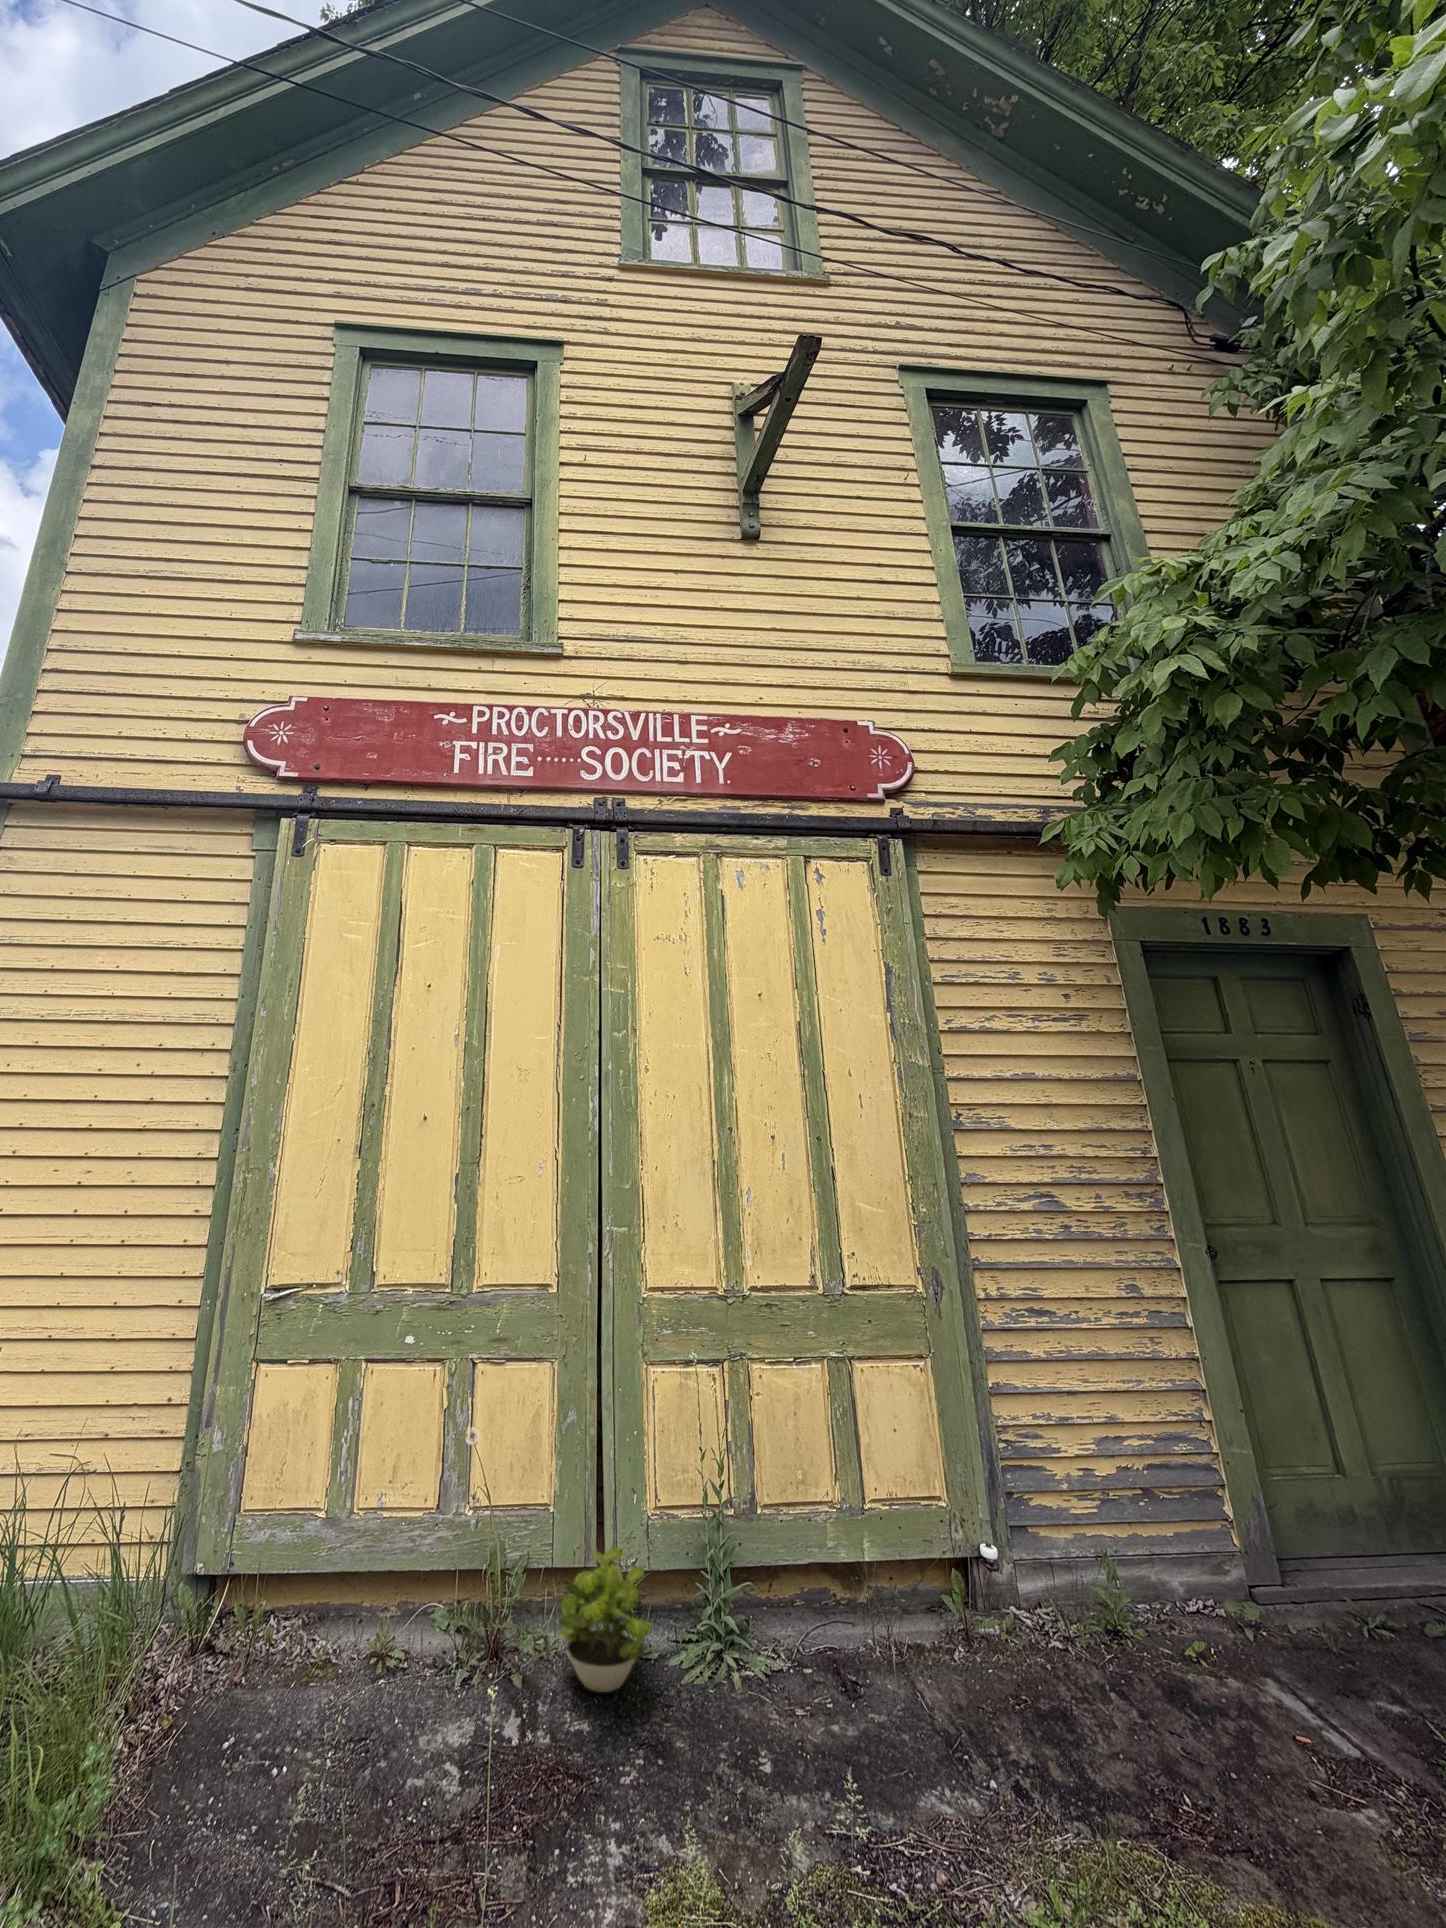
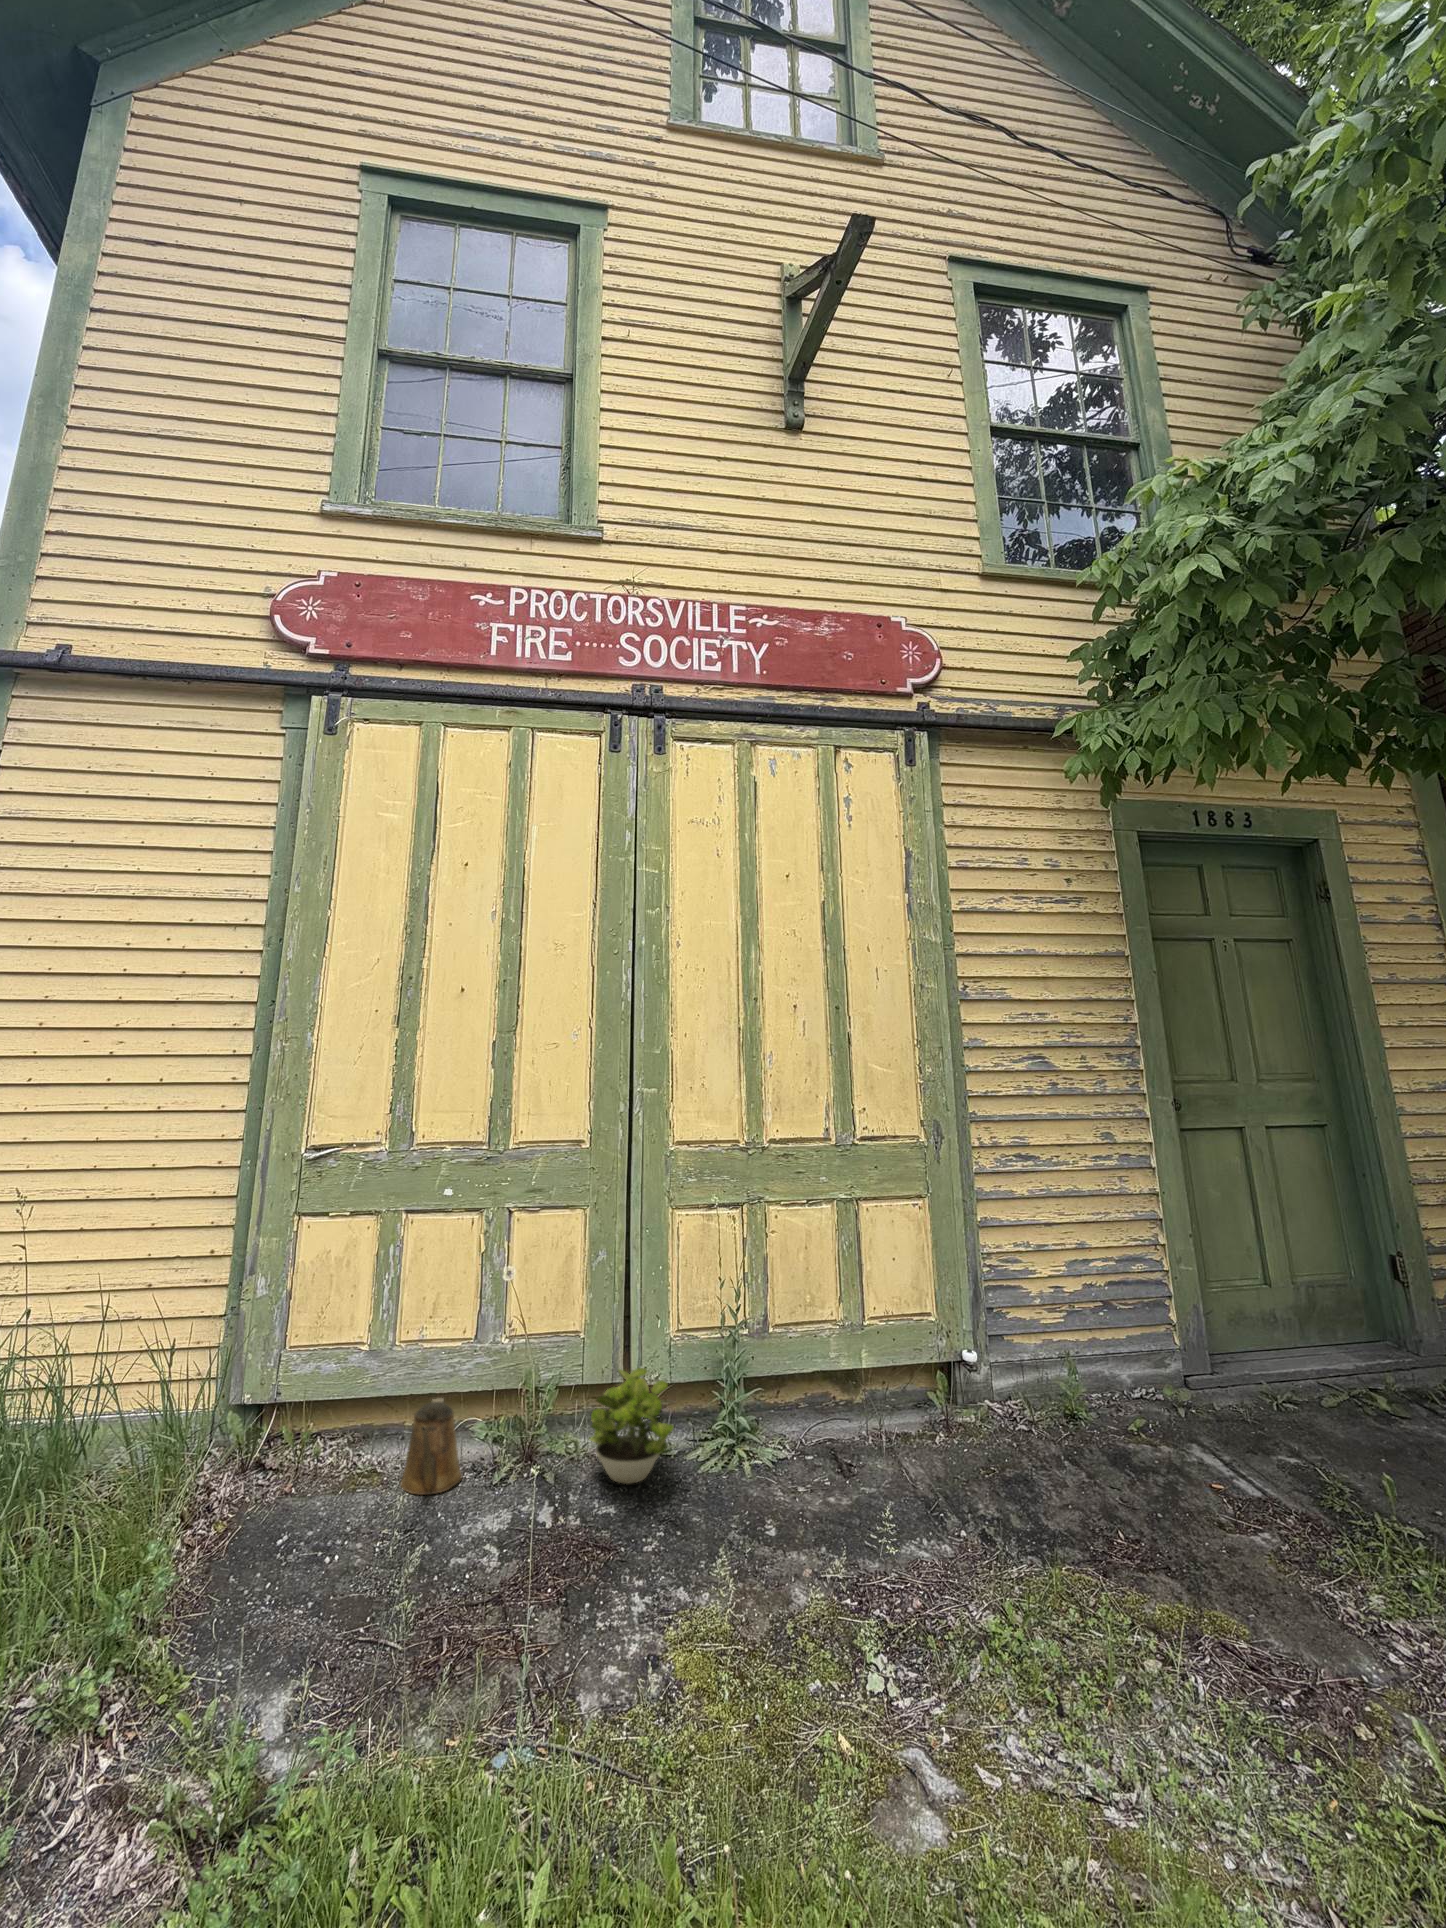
watering can: none [355,1575,422,1694] -> present [400,1398,462,1495]

